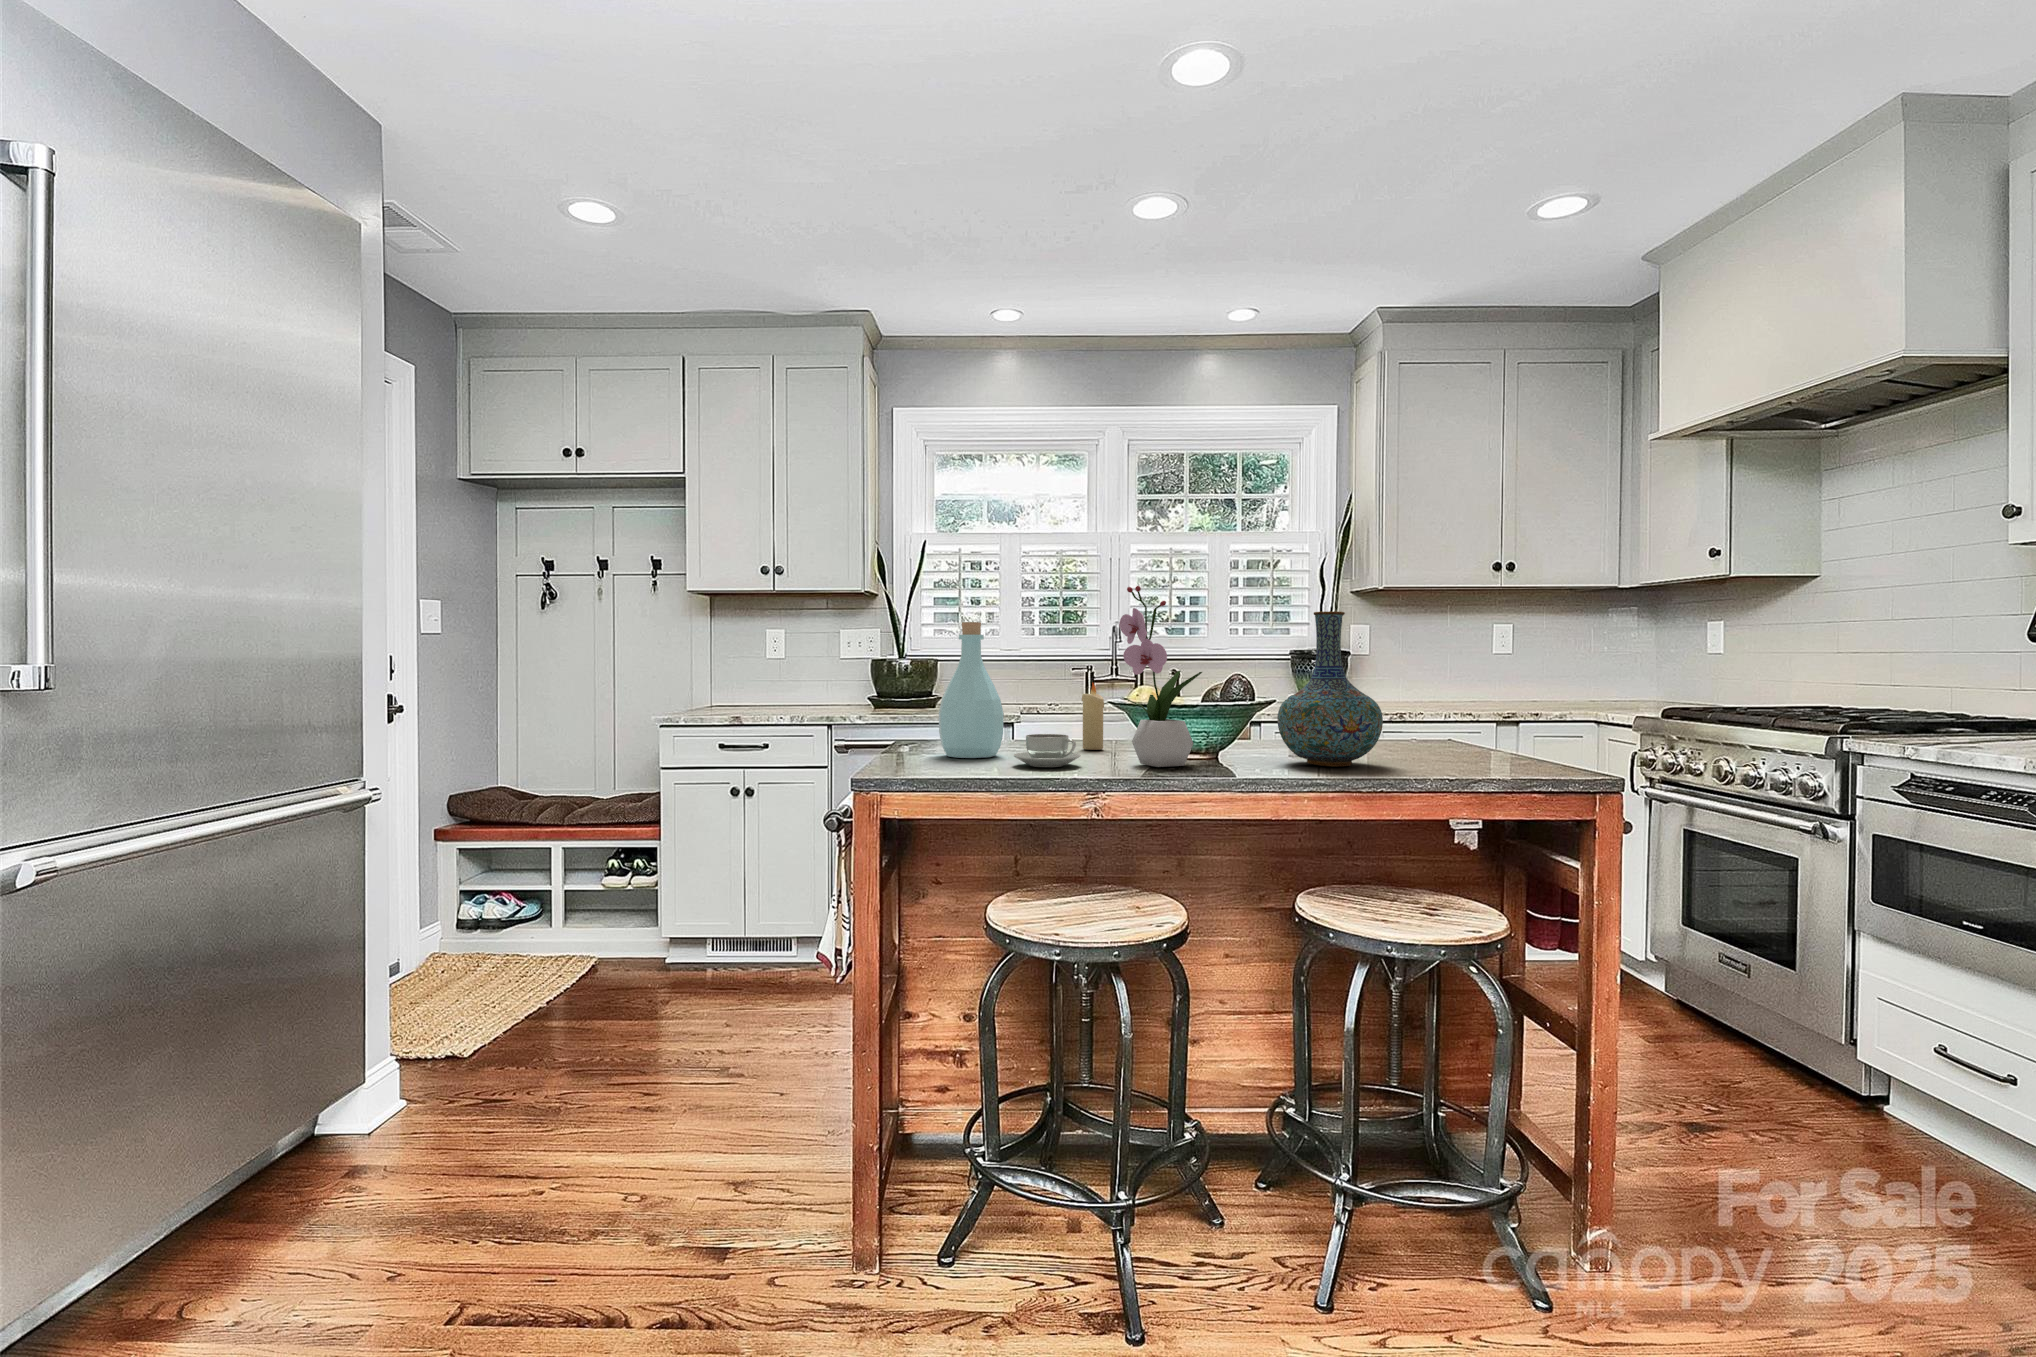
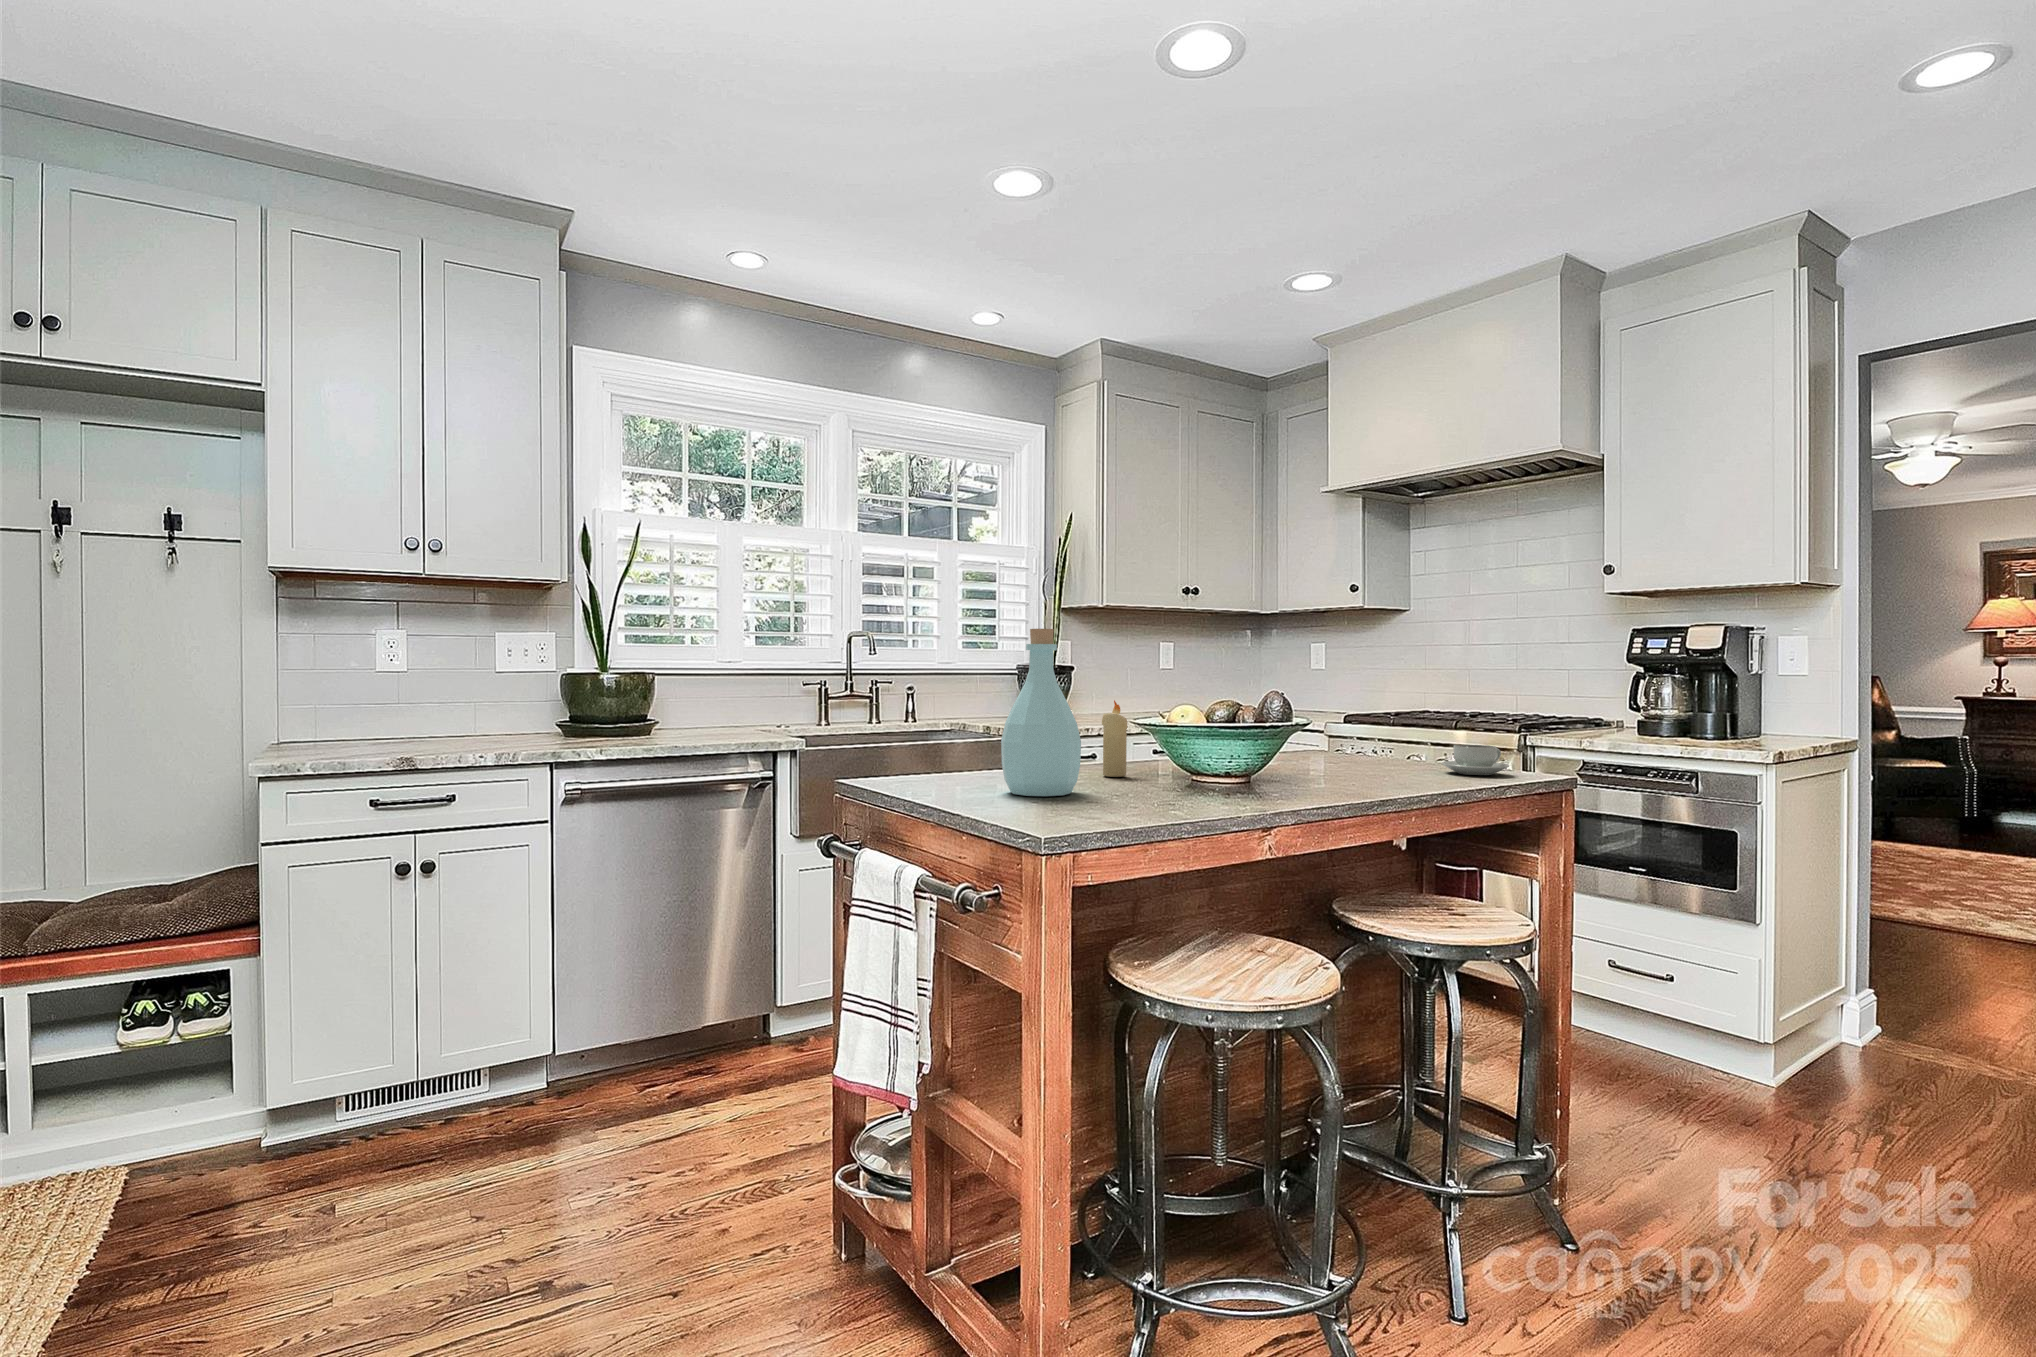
flower arrangement: present [1119,586,1202,767] -> none [1229,594,1303,792]
vase: present [1277,611,1383,766] -> none [1323,627,1428,780]
coffee cup: present [1014,734,1080,767] -> present [1442,745,1509,775]

